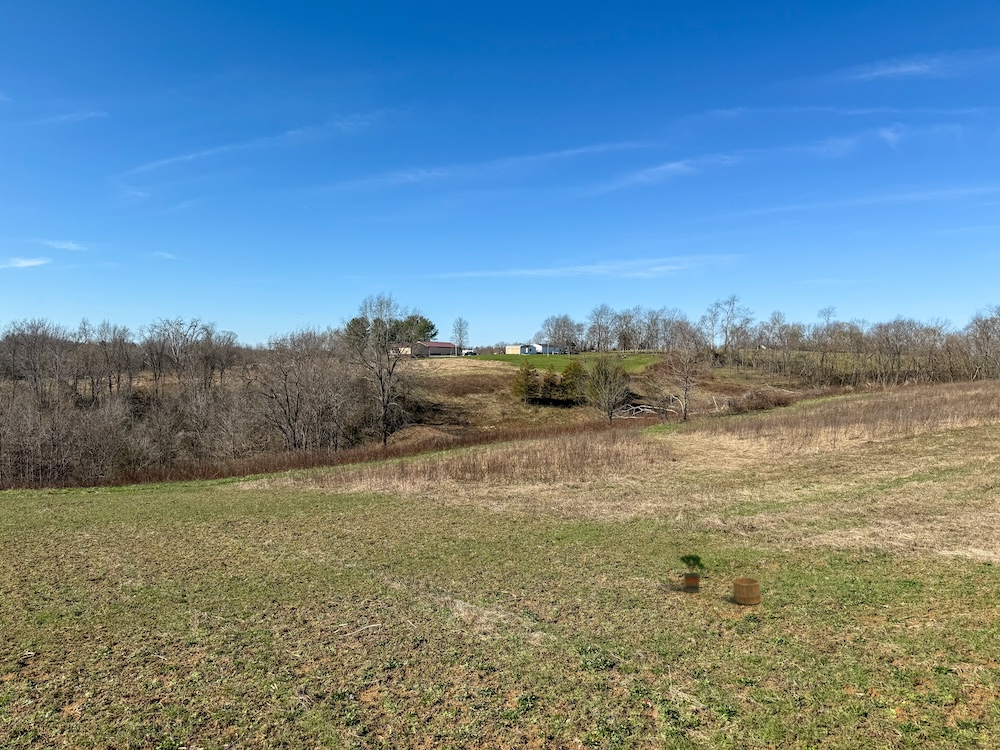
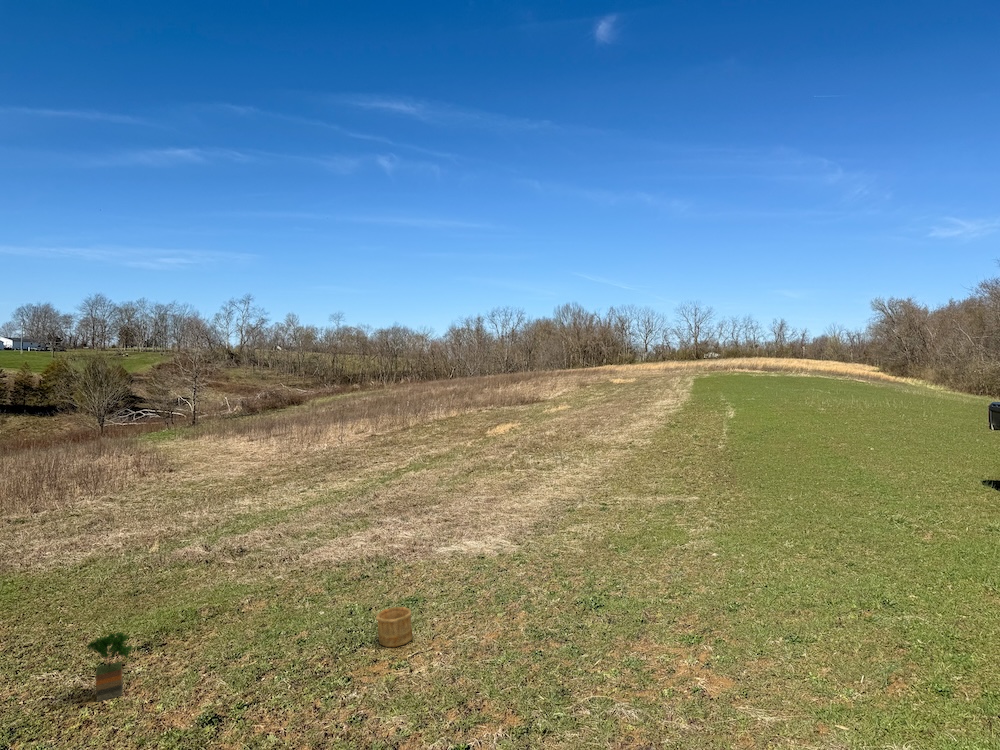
wooden bucket: present [732,577,761,605] -> present [376,607,412,647]

